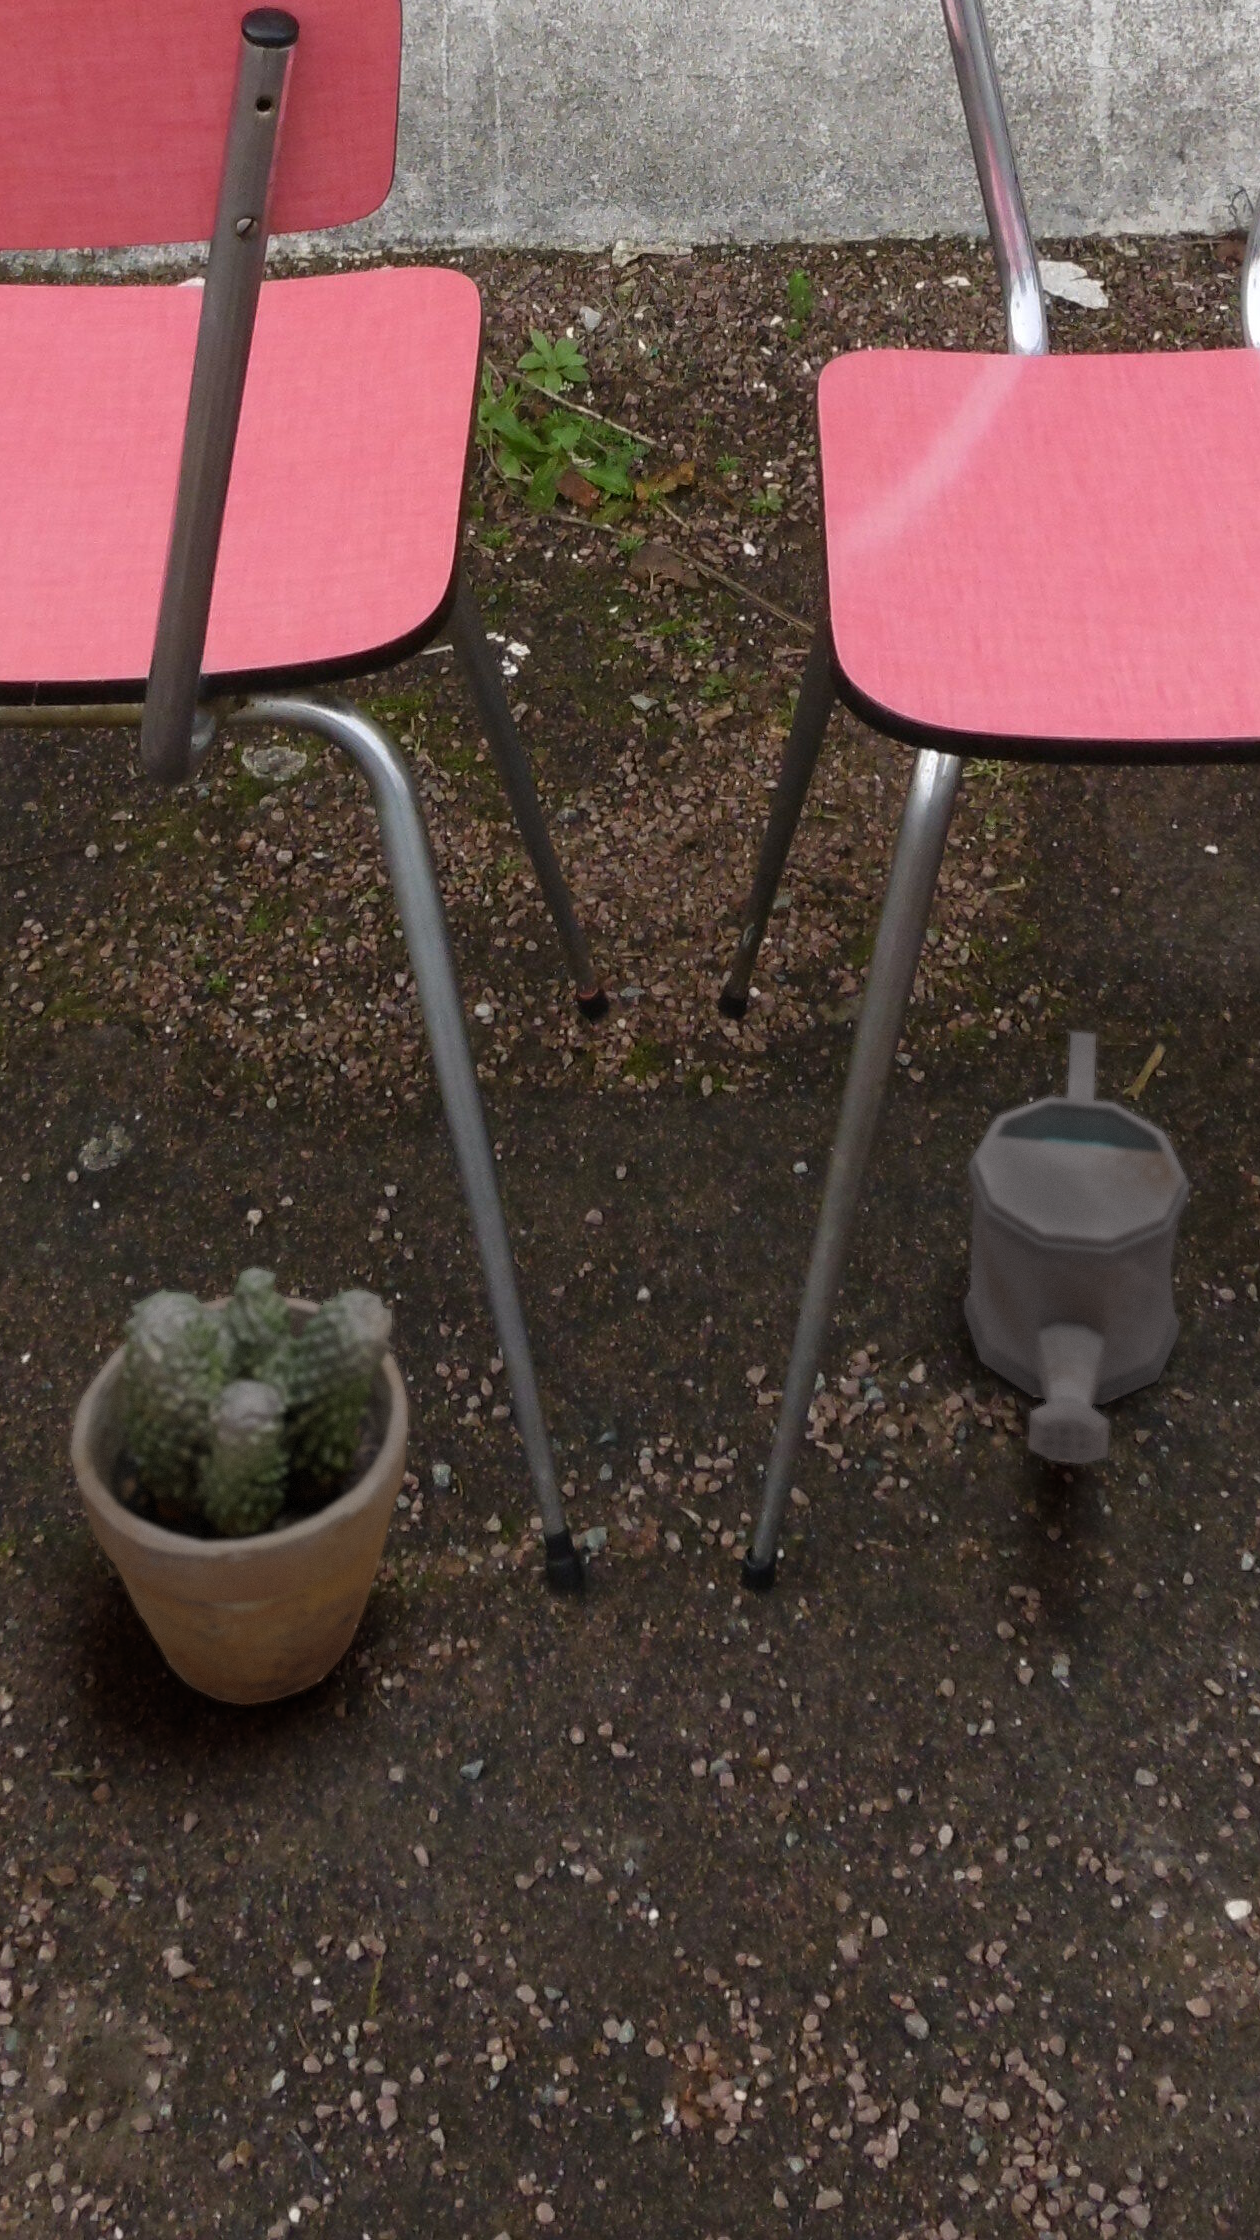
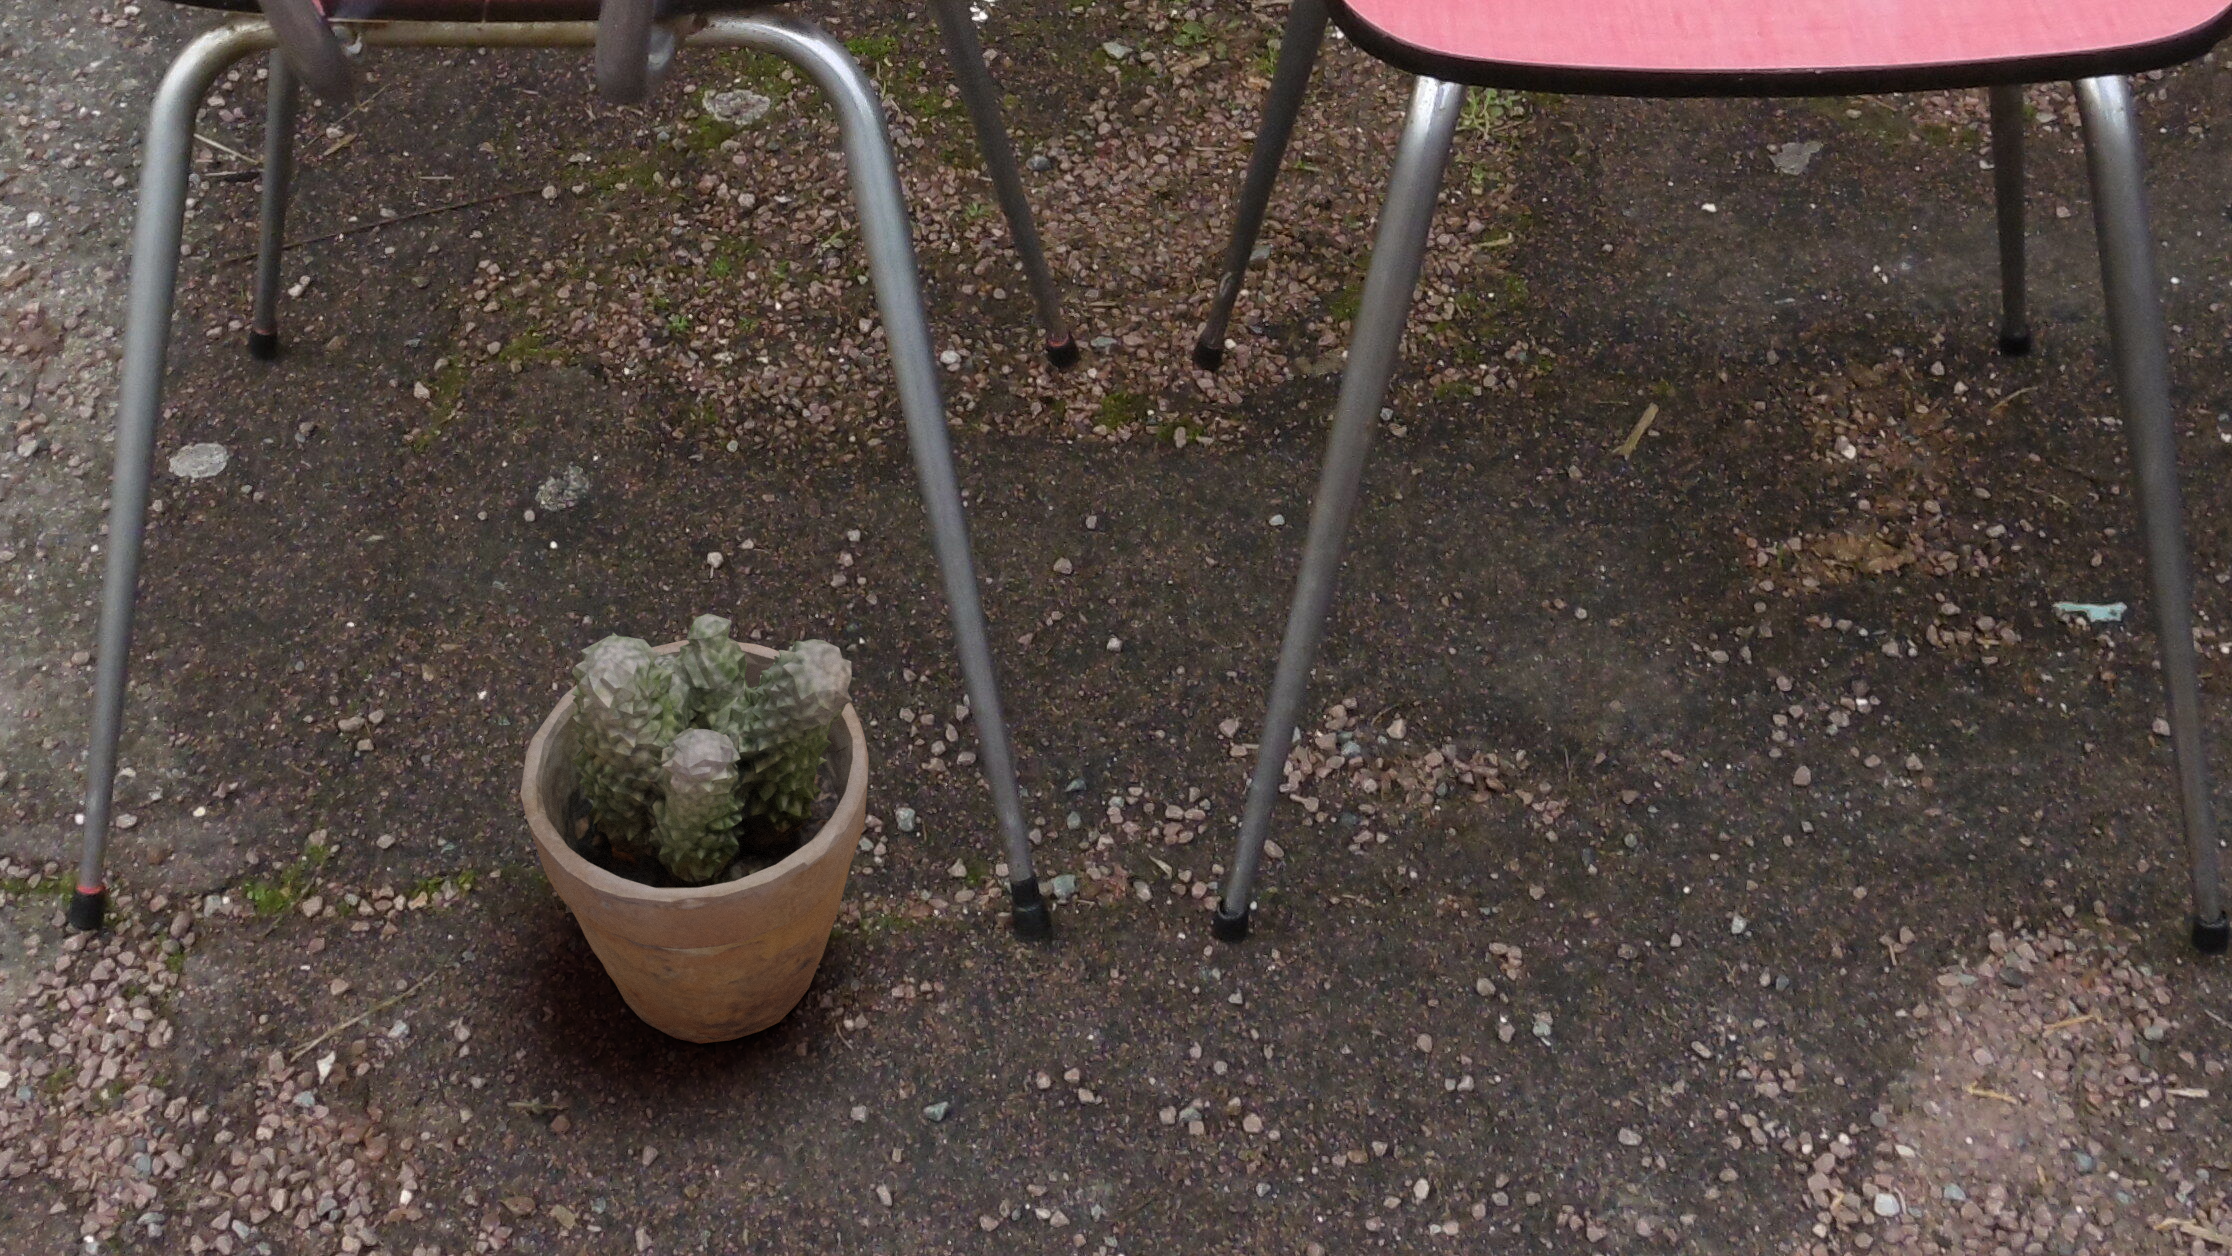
watering can: present [964,1032,1189,1464] -> none [1444,392,1691,835]

